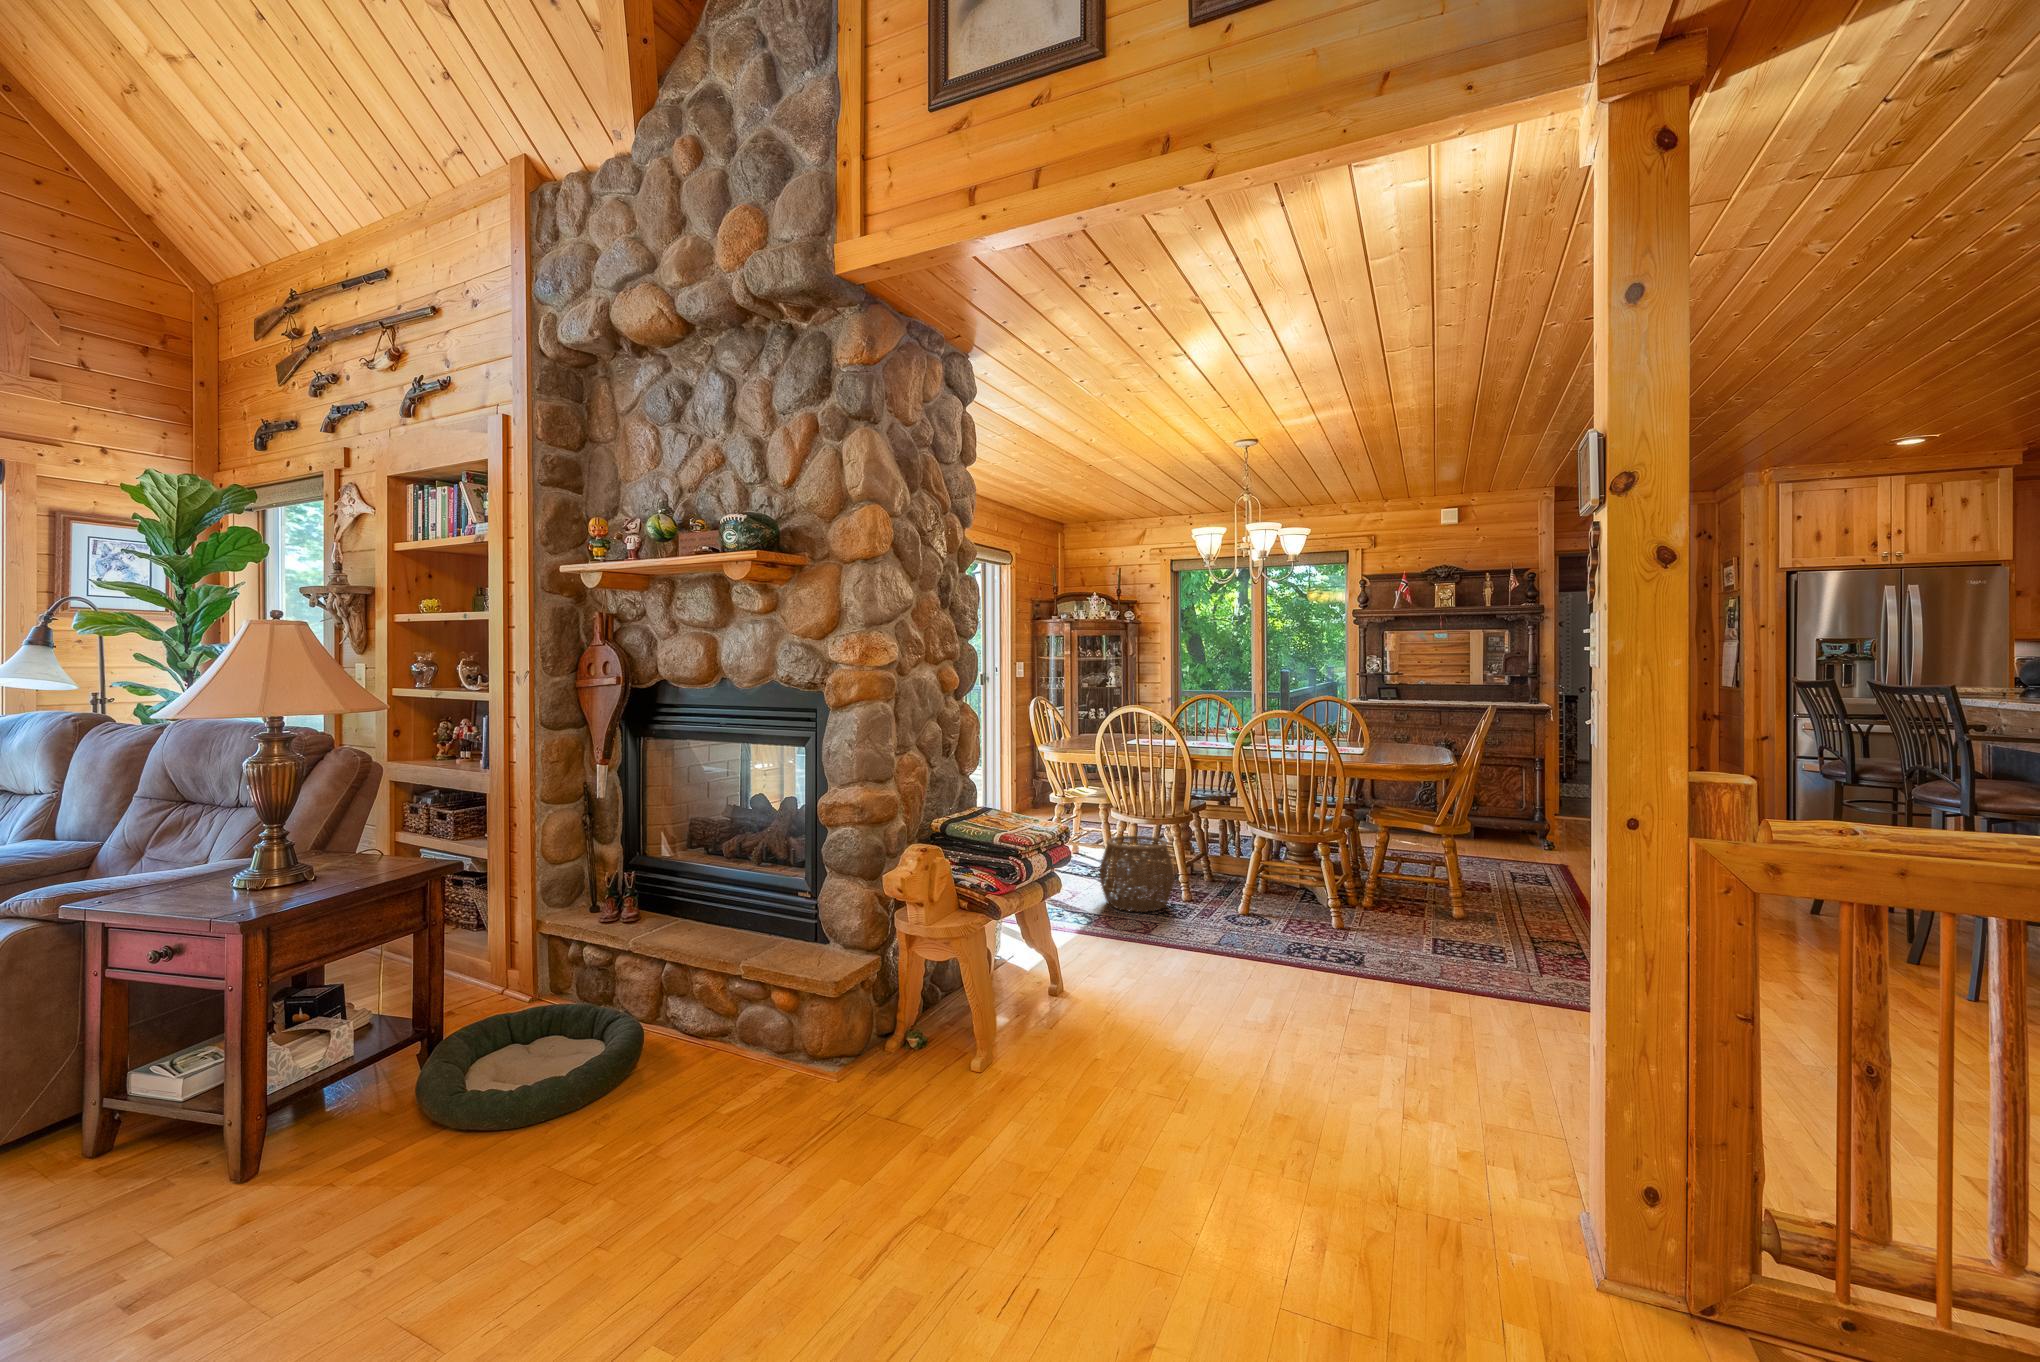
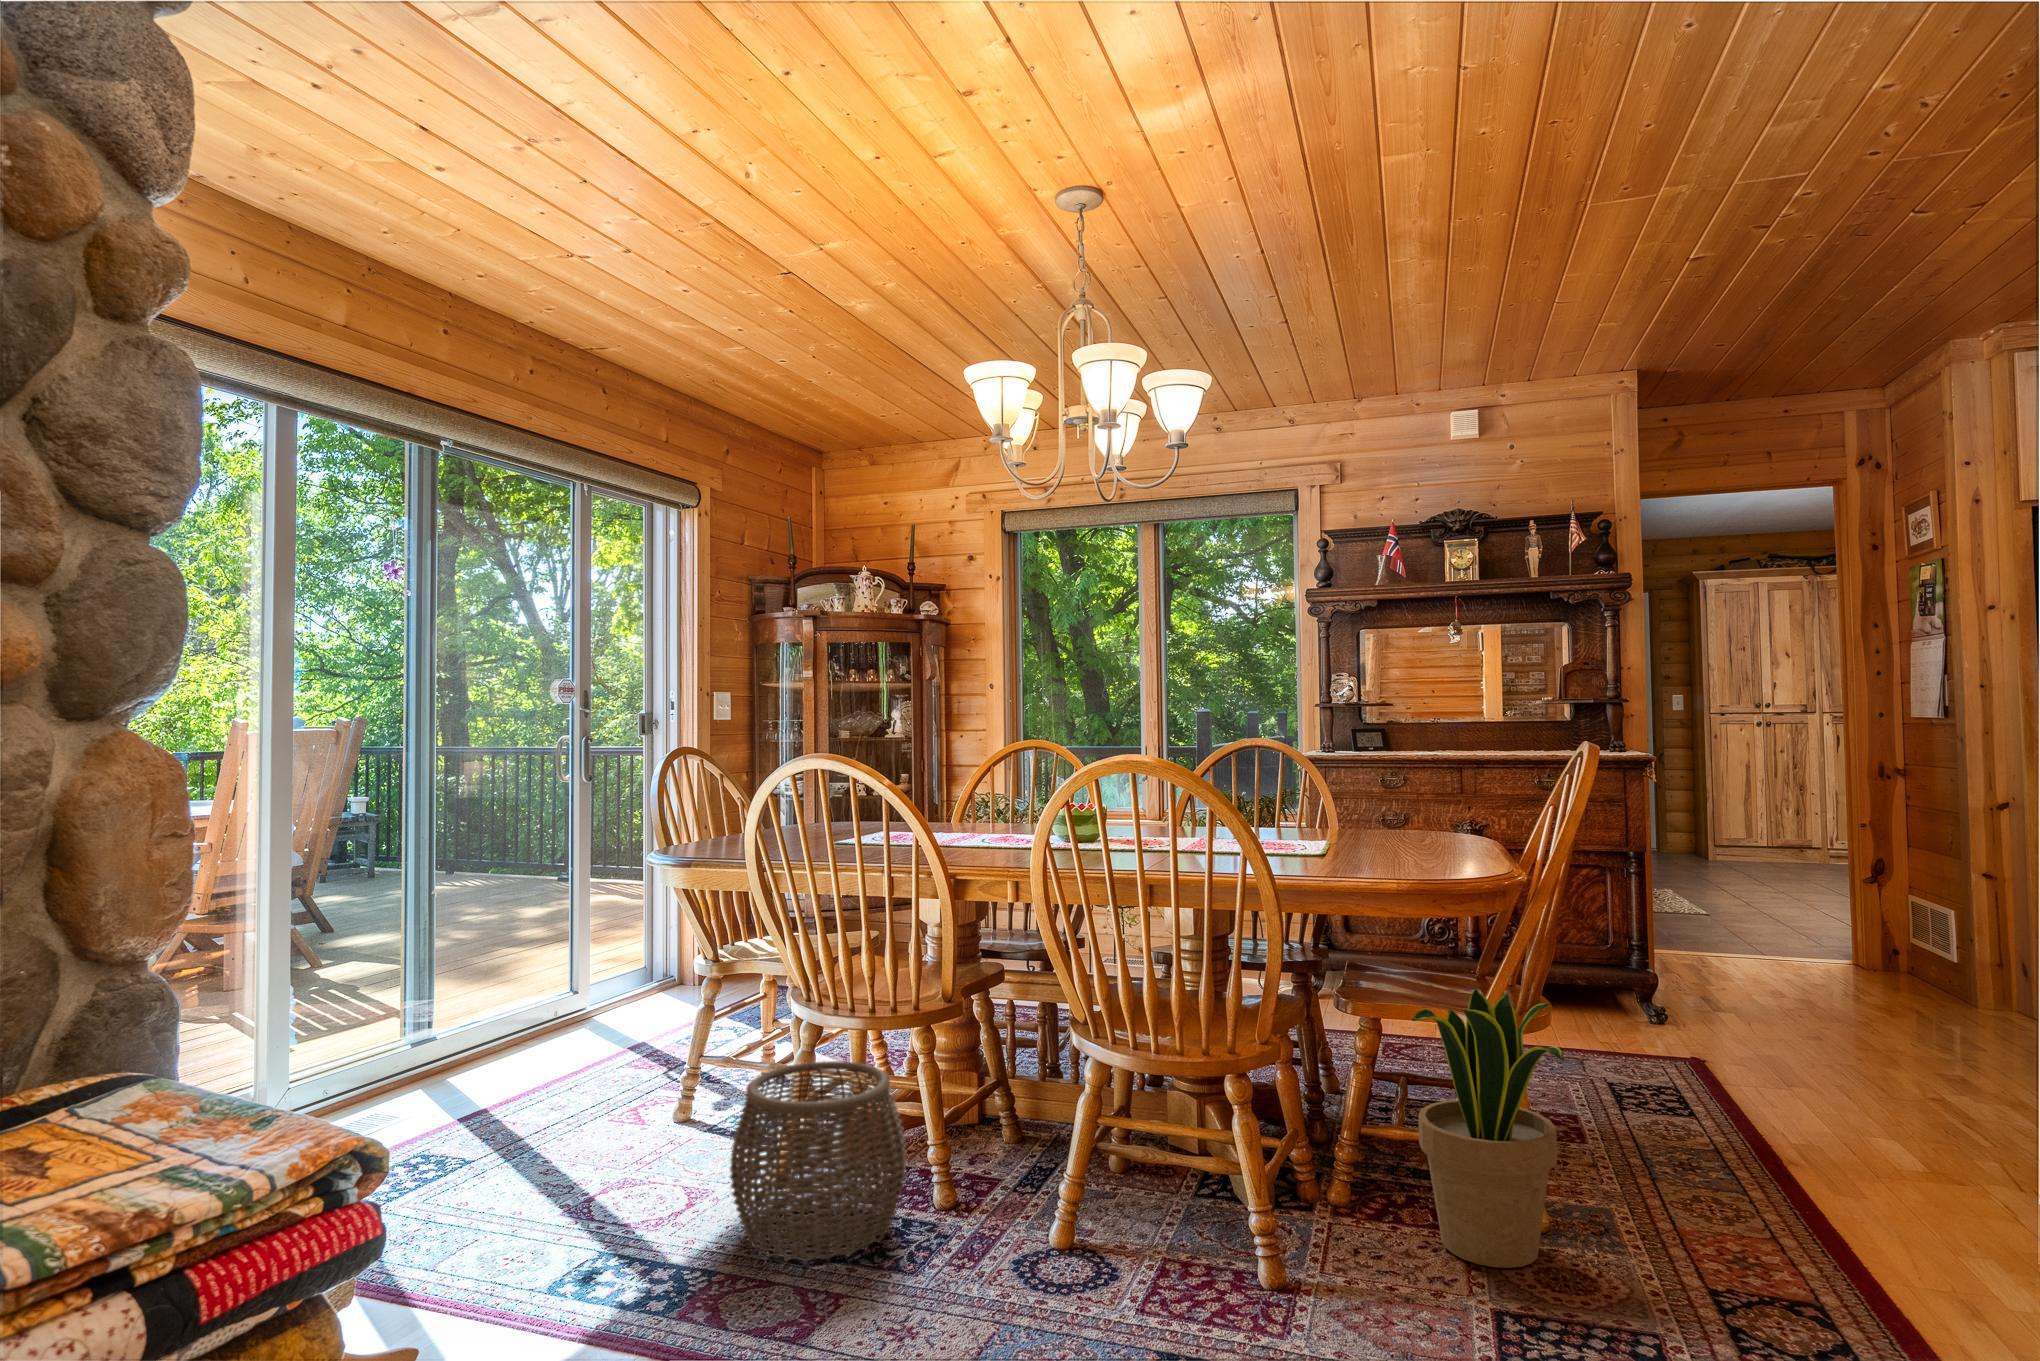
potted plant: none [1403,809,1470,927] -> present [1412,989,1564,1268]

